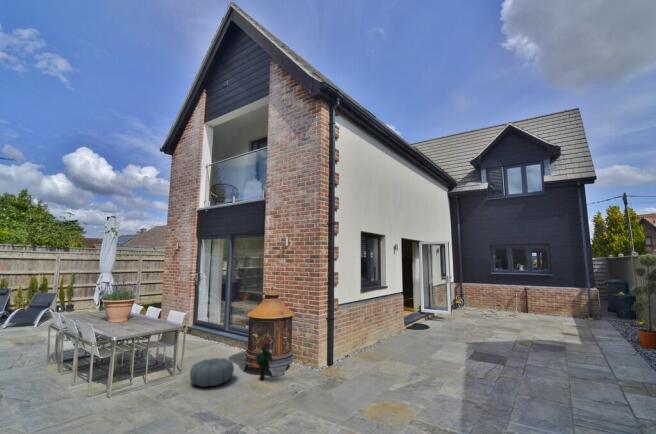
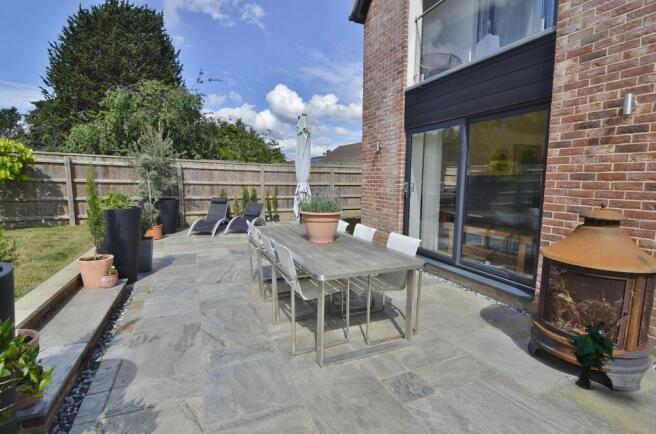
pouf: present [190,358,234,387] -> none [436,320,517,376]

